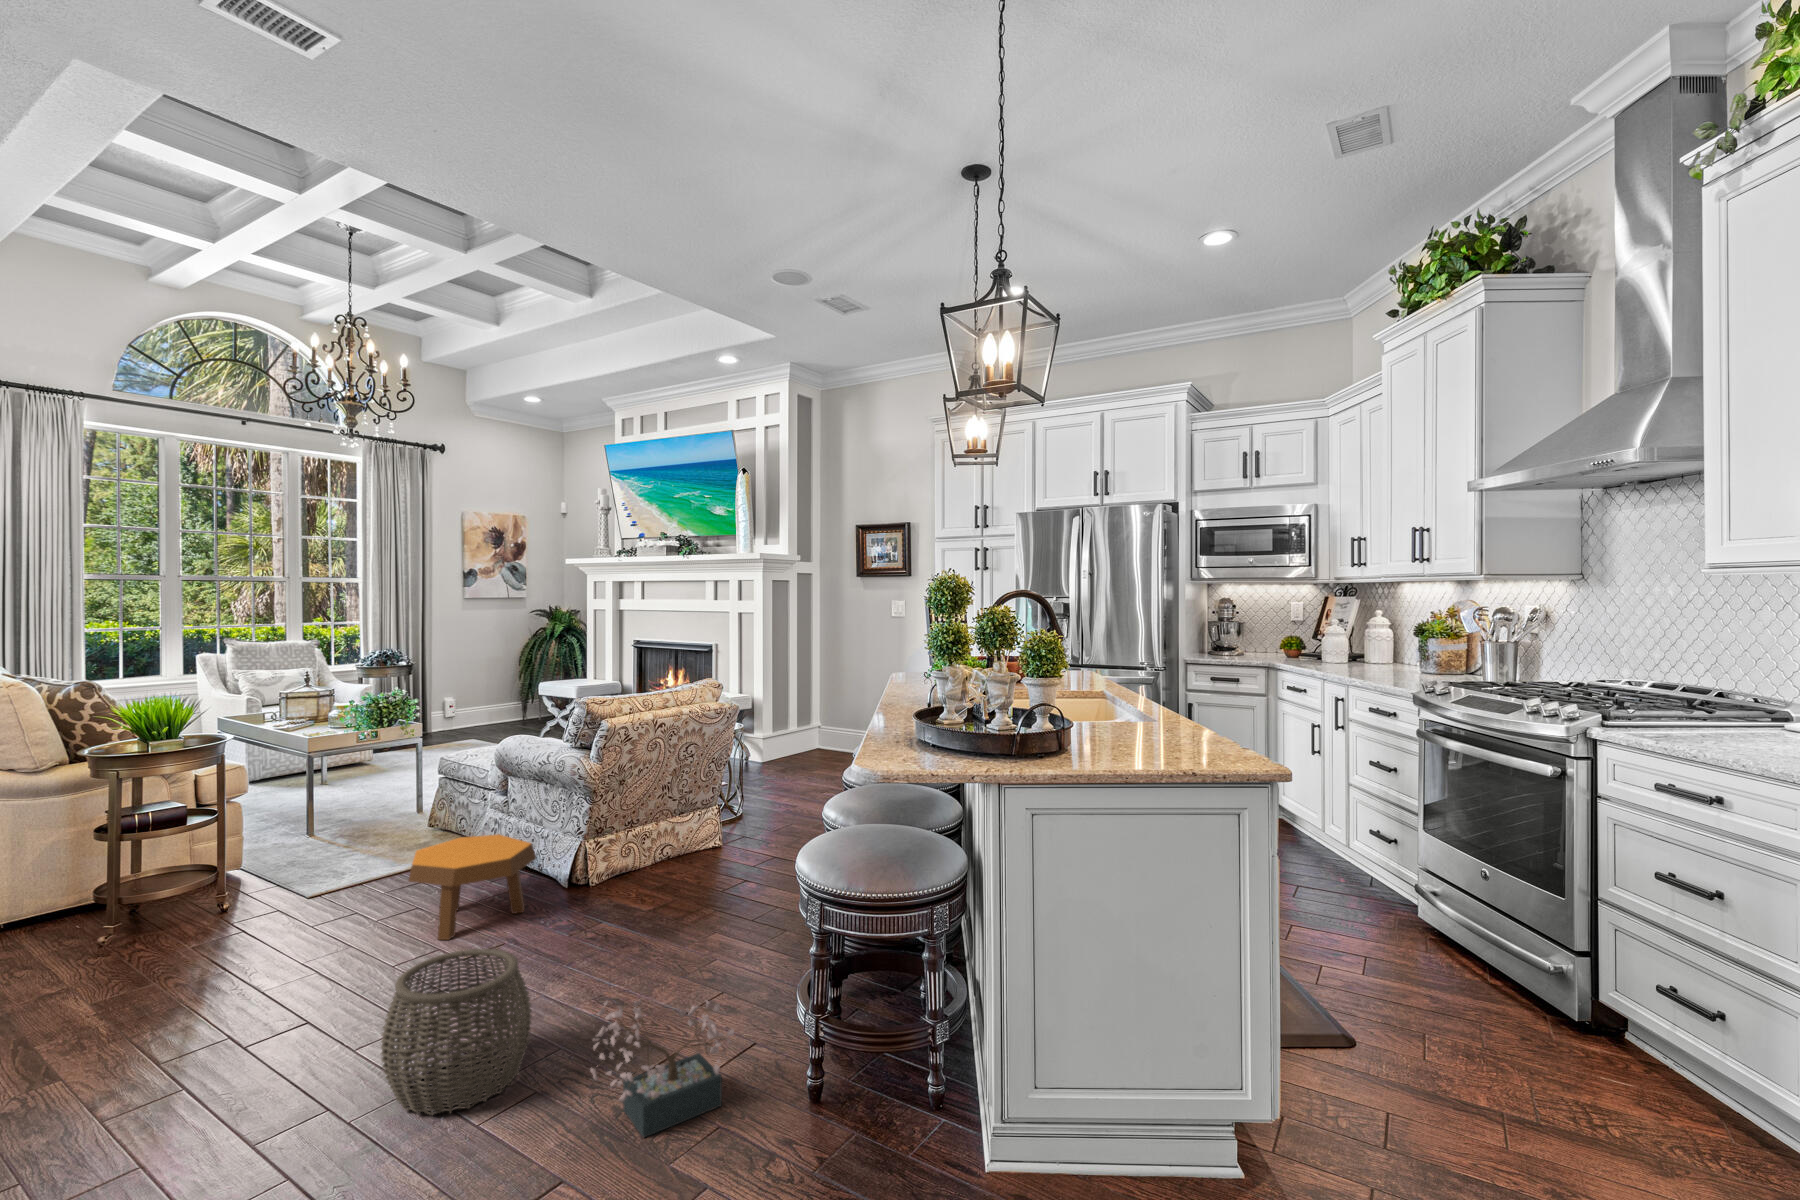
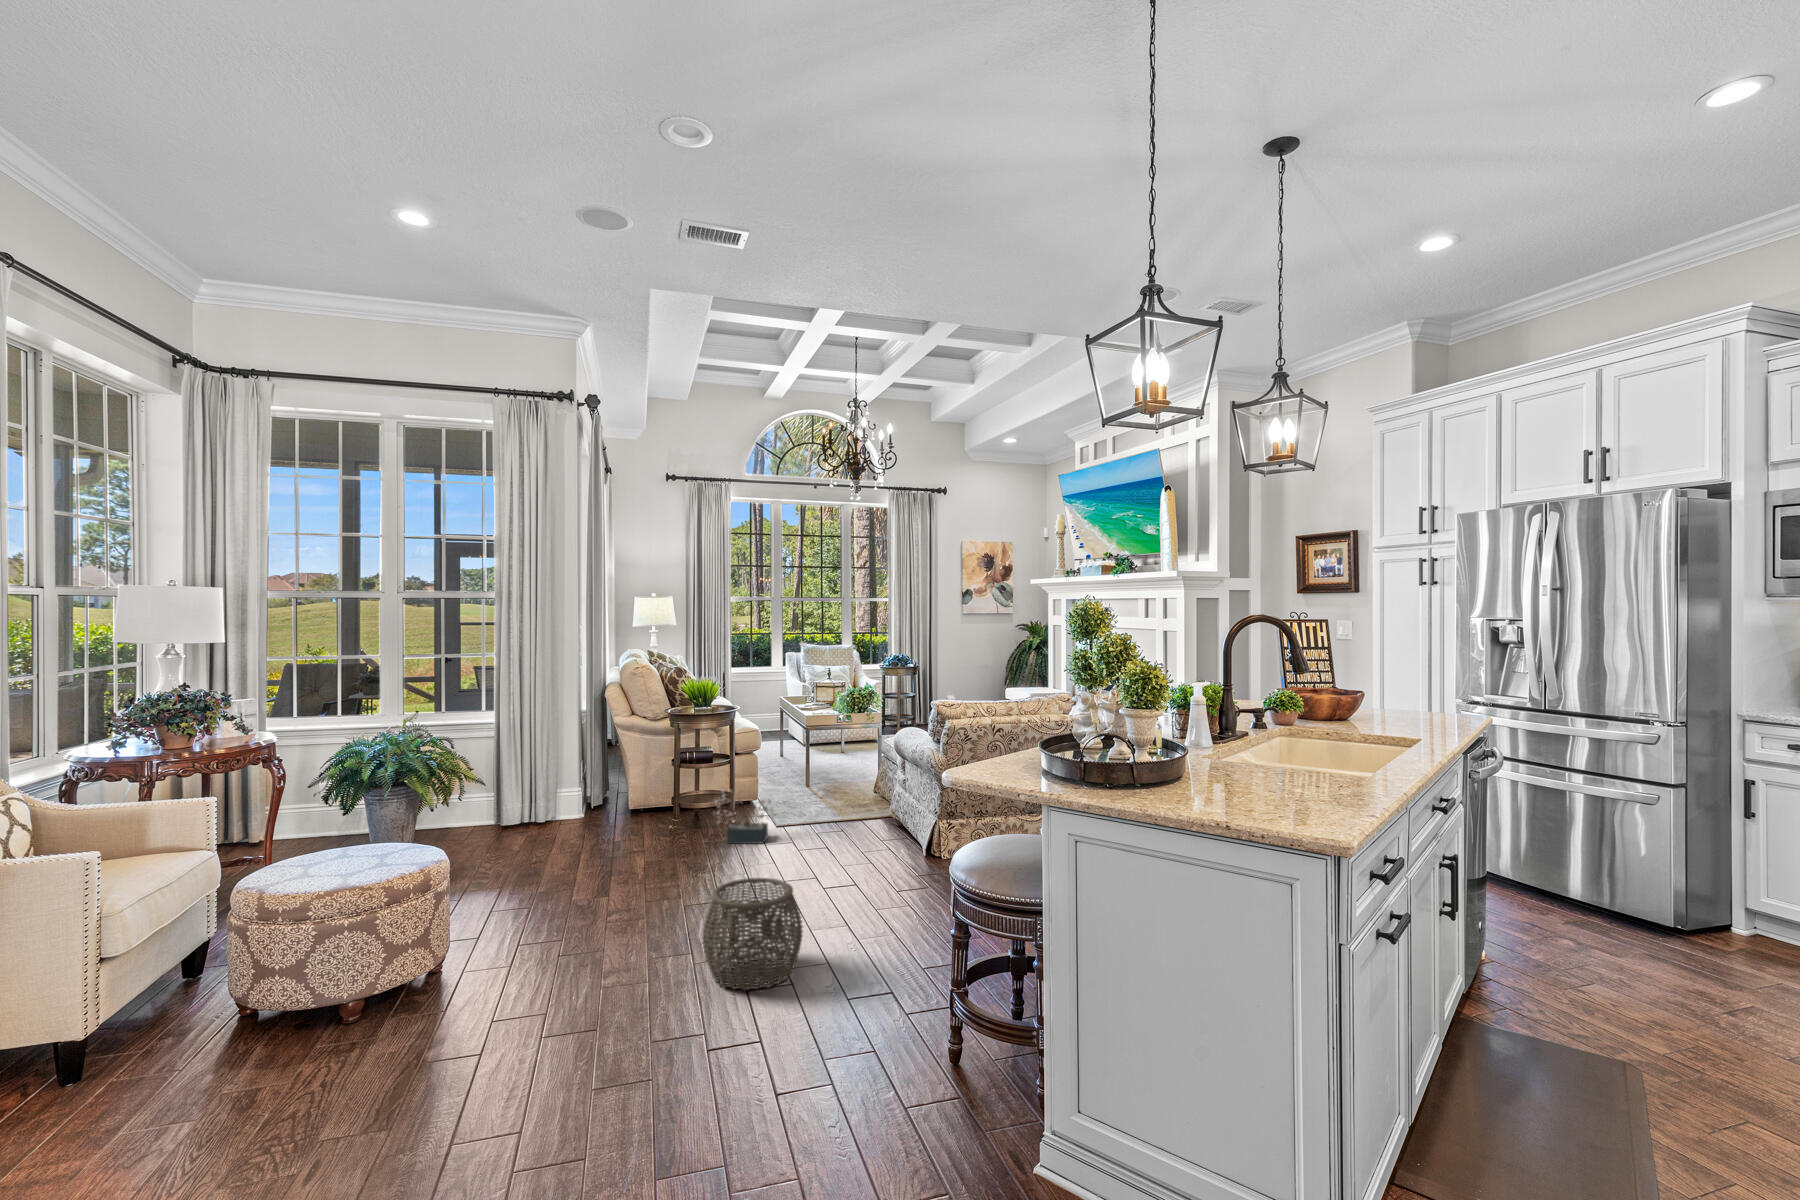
footstool: present [409,834,536,940] -> none [801,804,893,880]
decorative plant: present [590,1000,734,1137] -> present [714,787,776,844]

